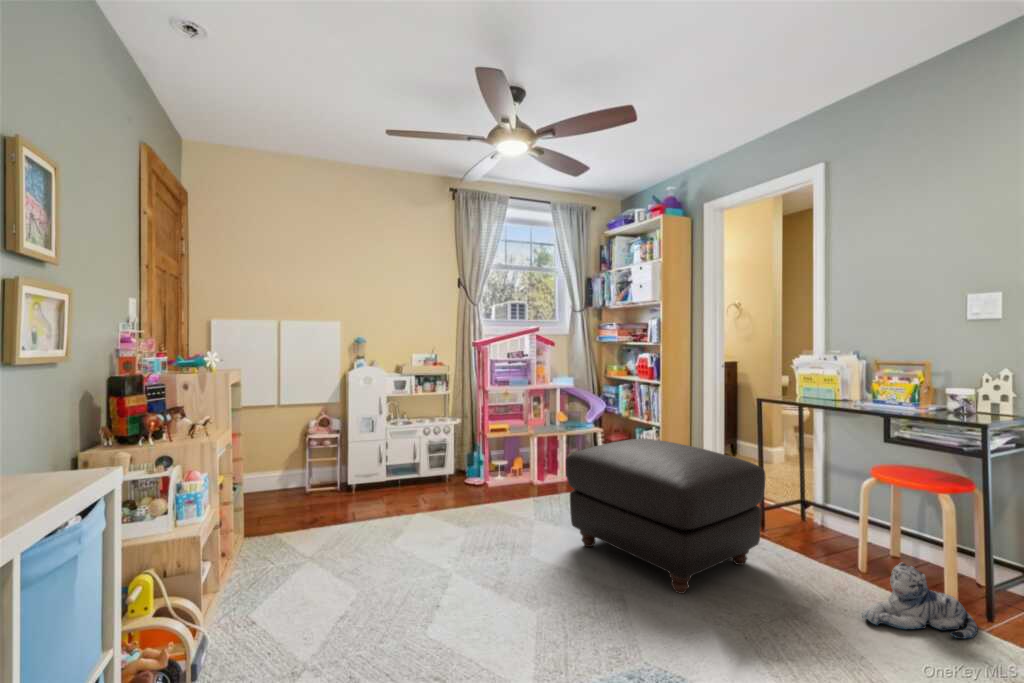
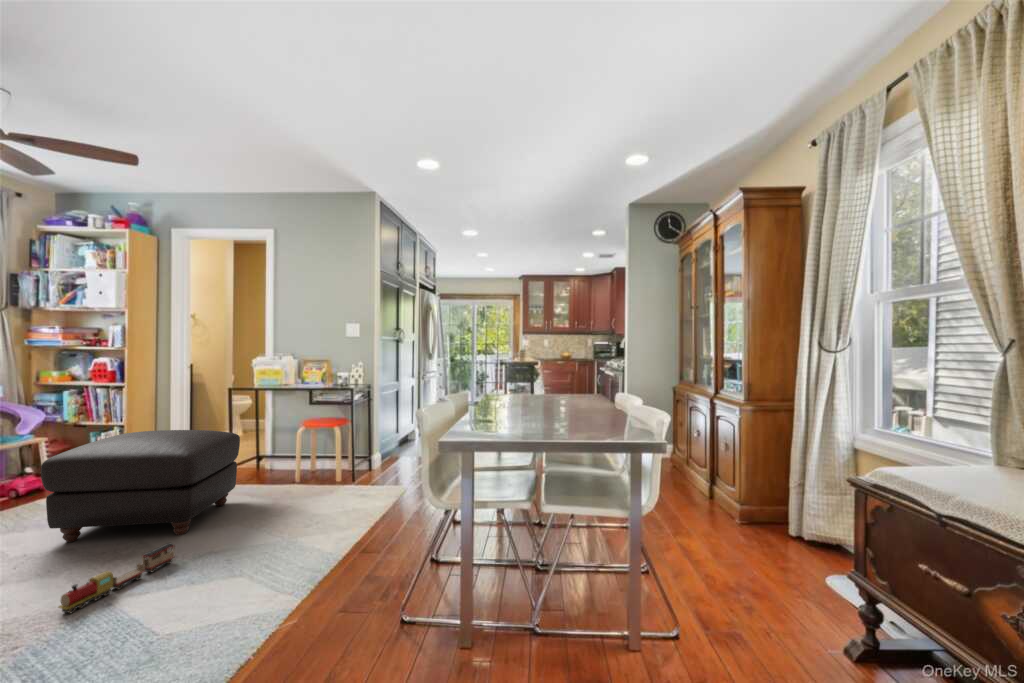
plush toy: present [862,563,978,639] -> none [300,466,349,503]
toy train: none [528,609,655,658] -> present [59,543,175,613]

